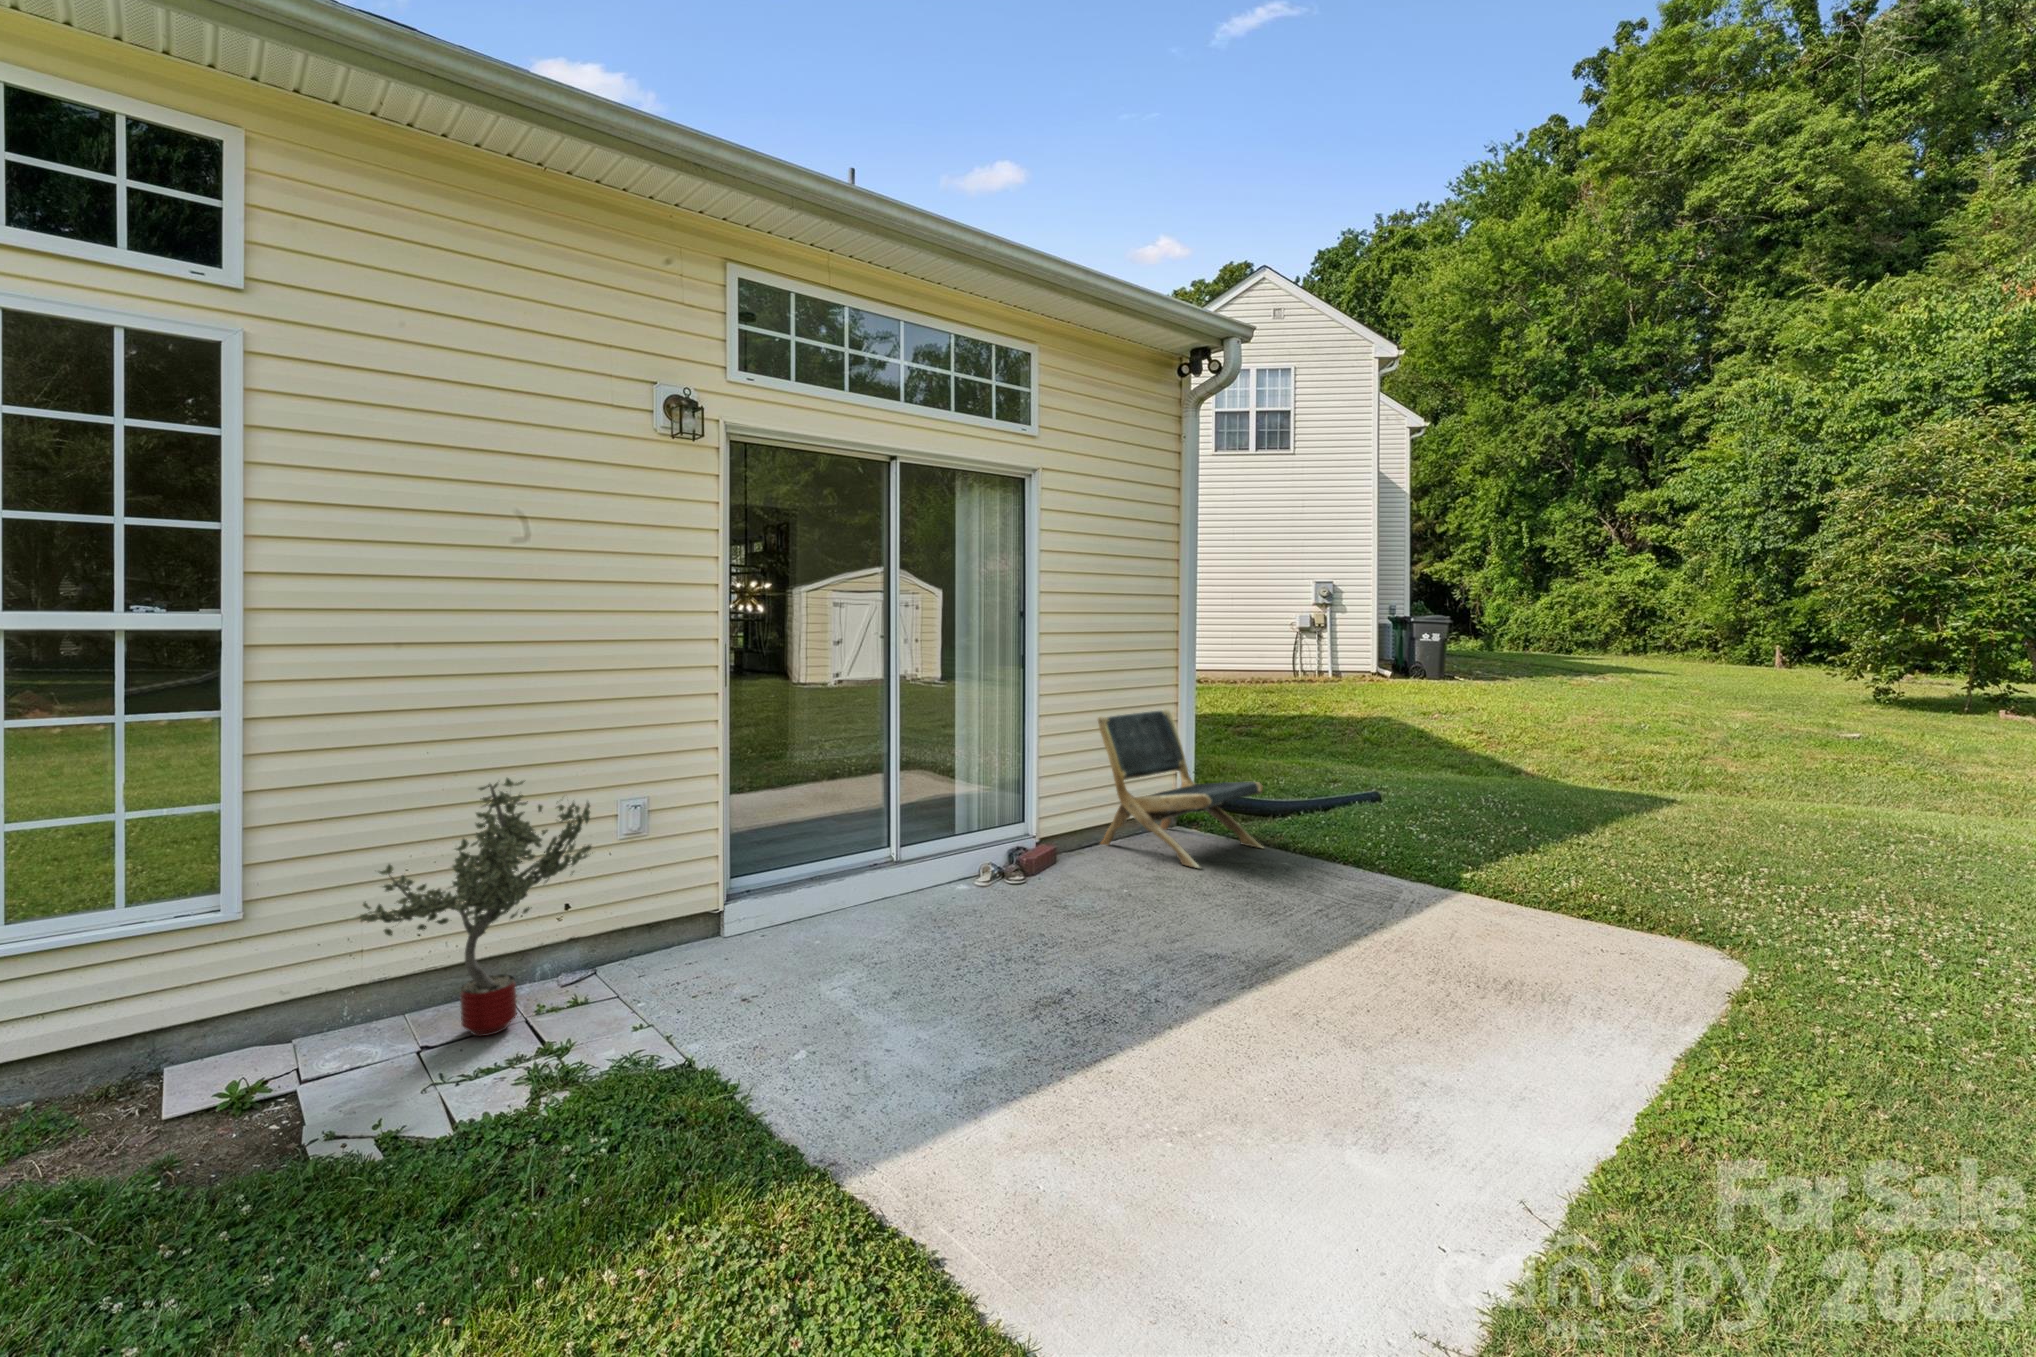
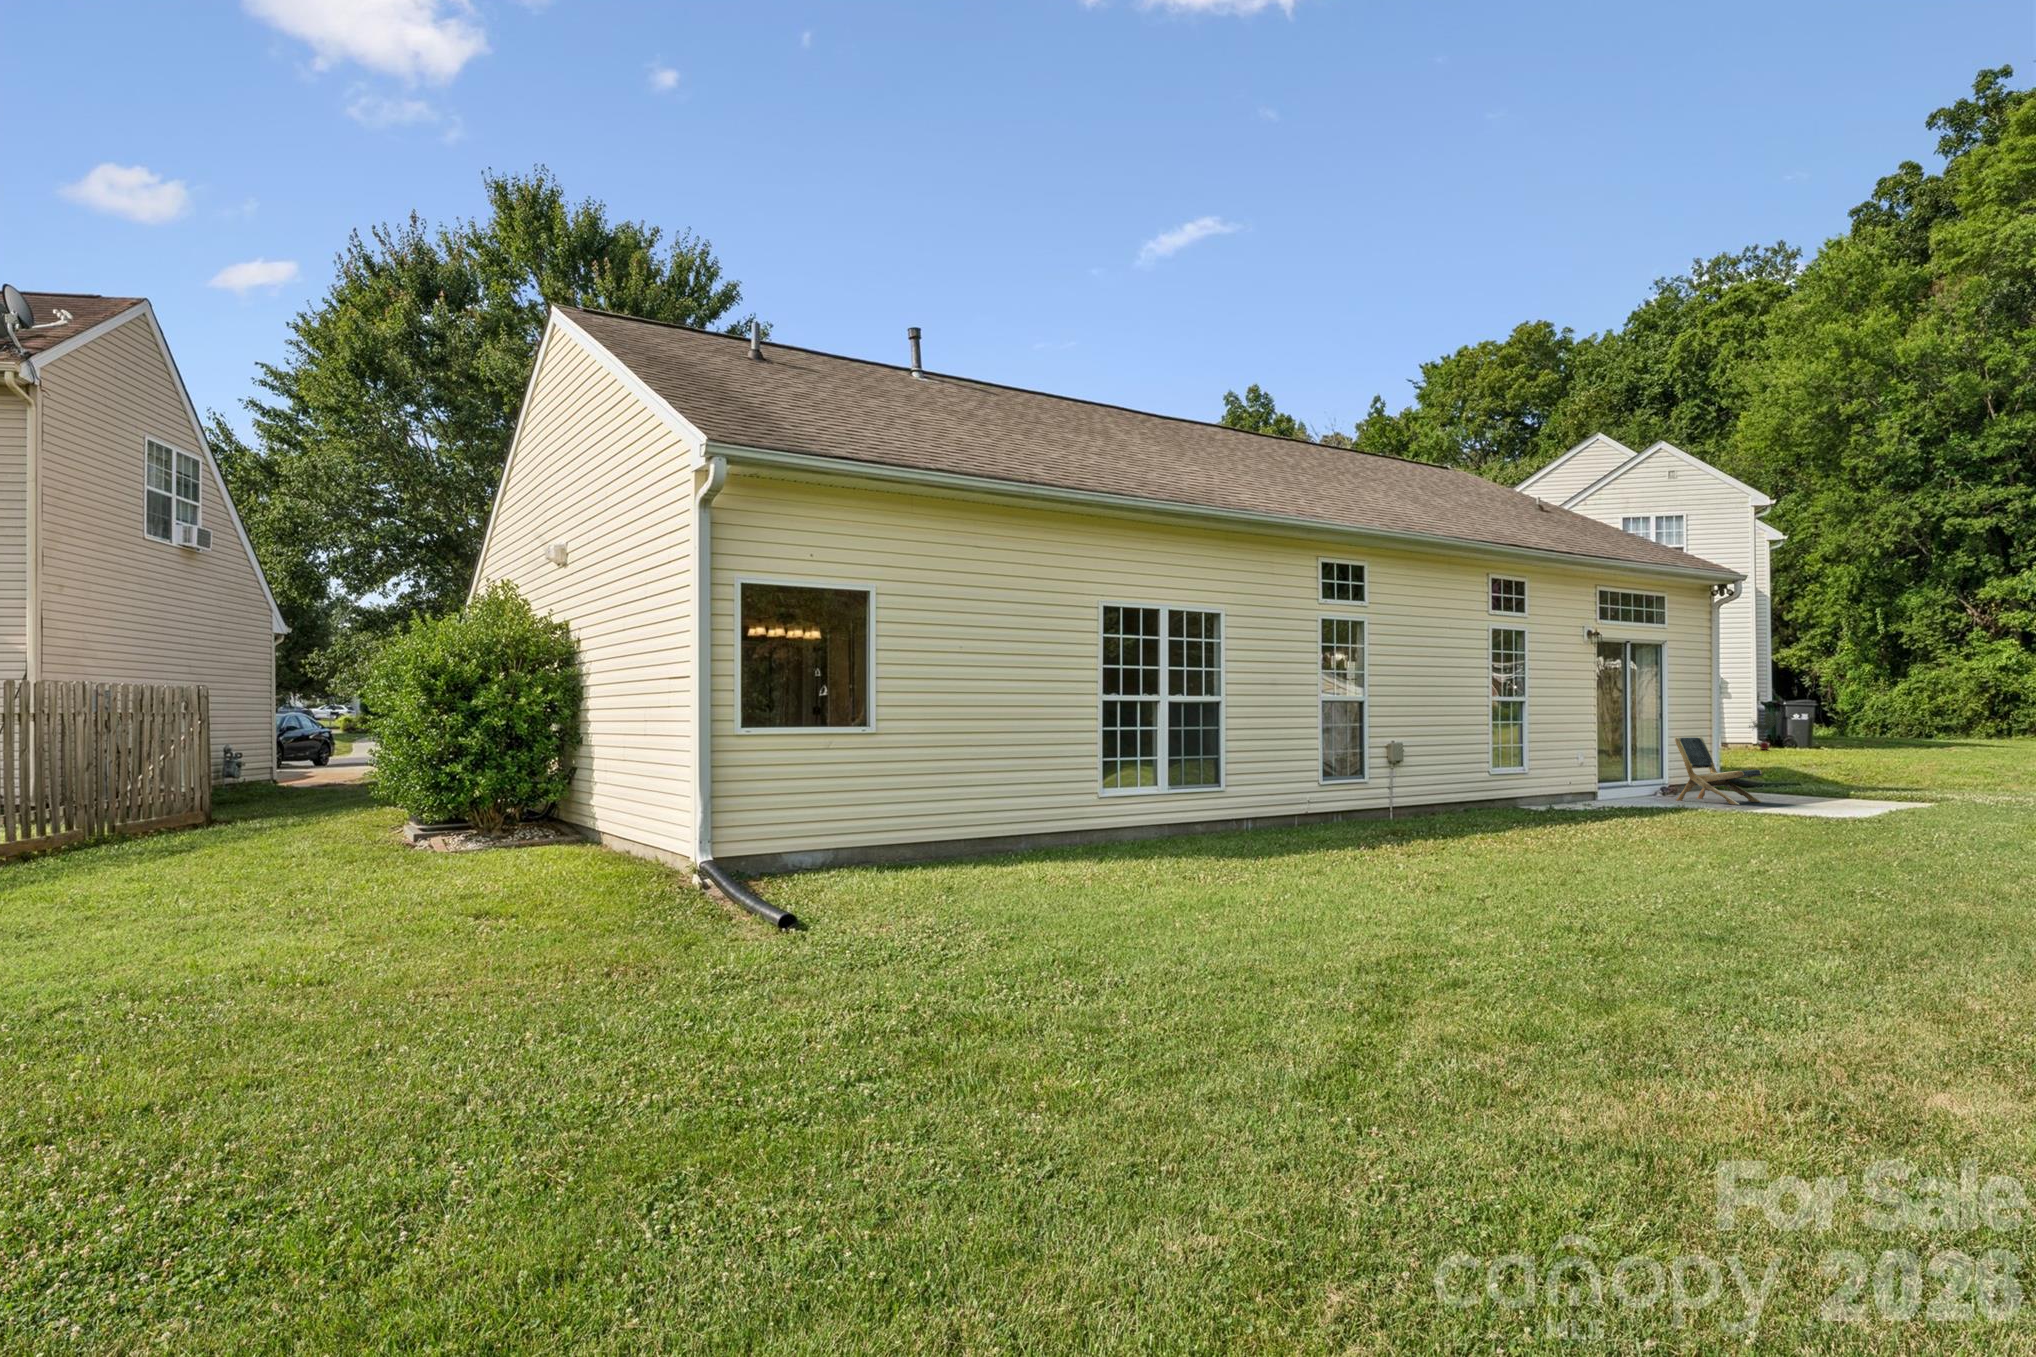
potted tree: present [359,778,591,1036] -> present [1749,709,1780,750]

